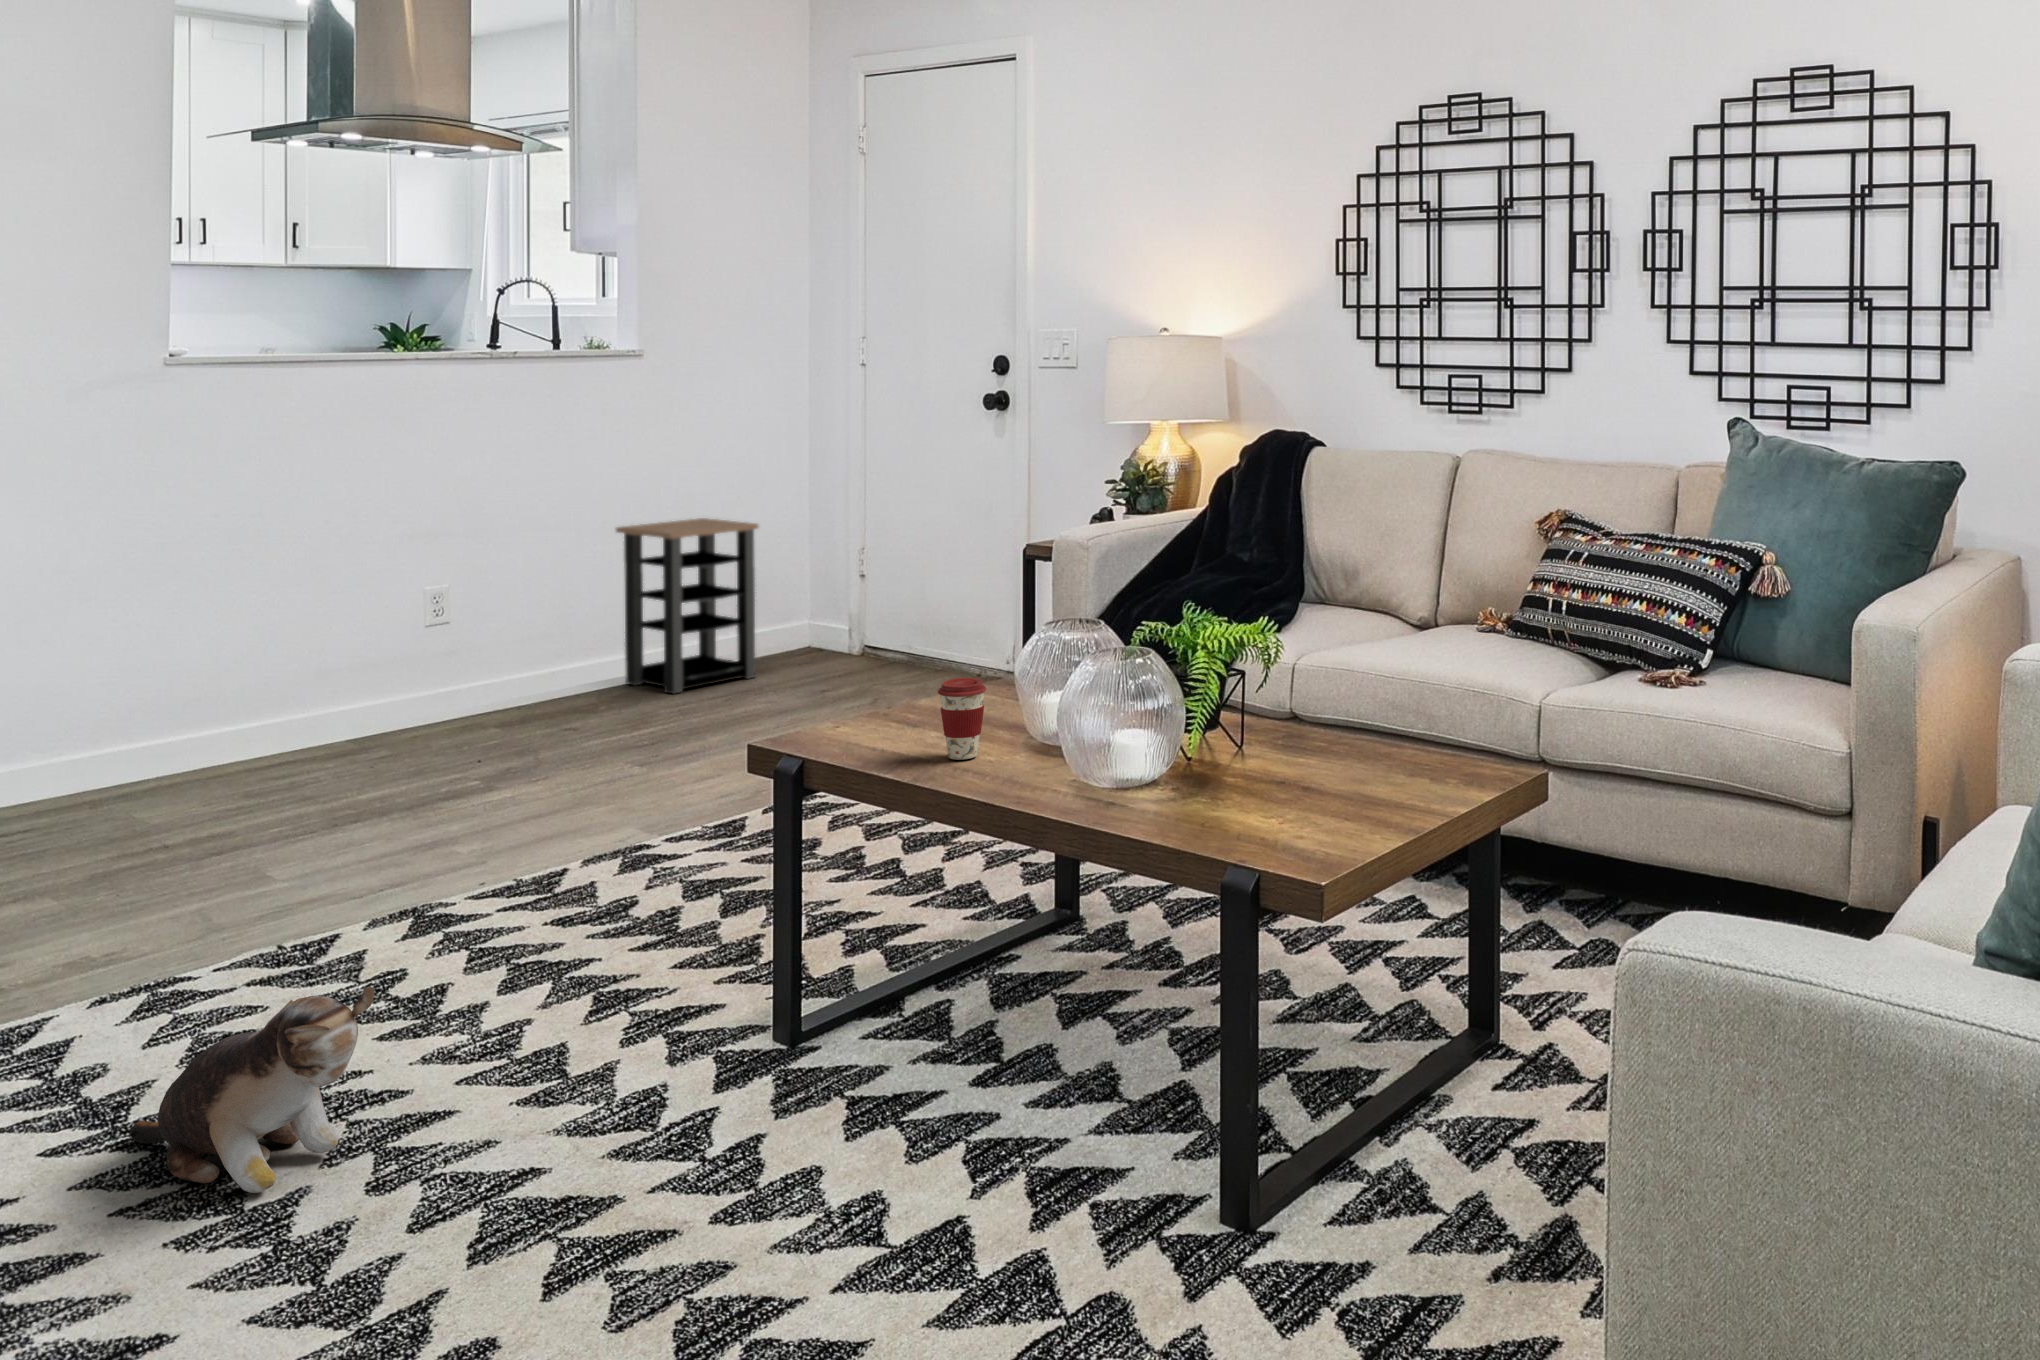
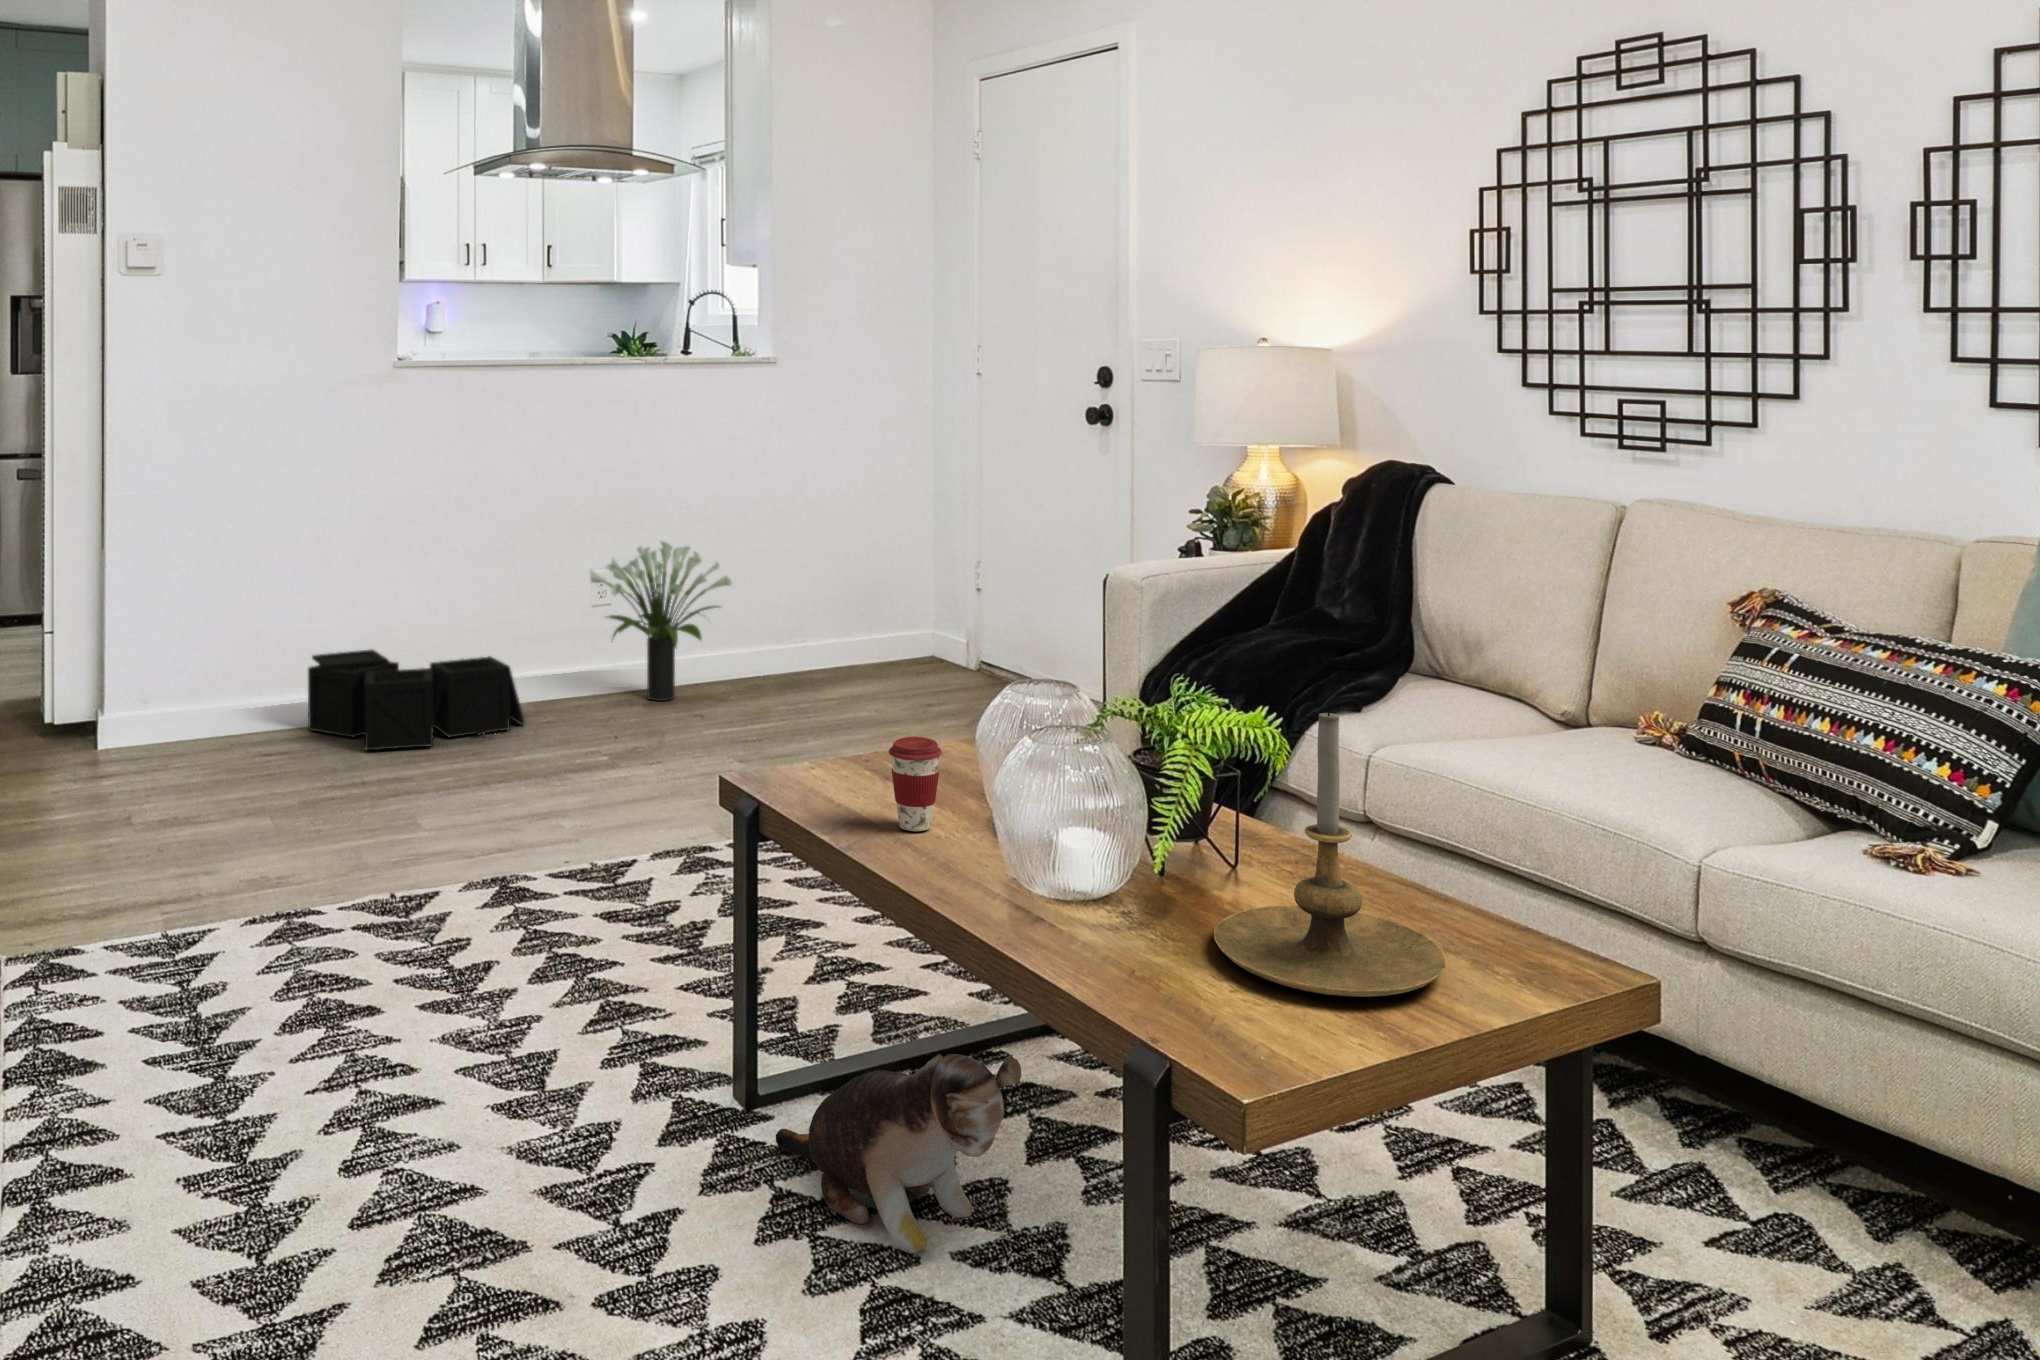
side table: present [616,518,758,693] -> none [757,519,877,684]
potted plant: none [421,551,603,727] -> present [590,541,732,701]
candle holder: none [1245,606,1412,812] -> present [1214,712,1447,997]
storage bin: none [30,697,351,821] -> present [308,650,525,750]
plush toy: present [130,987,374,1193] -> present [776,1054,1021,1254]

